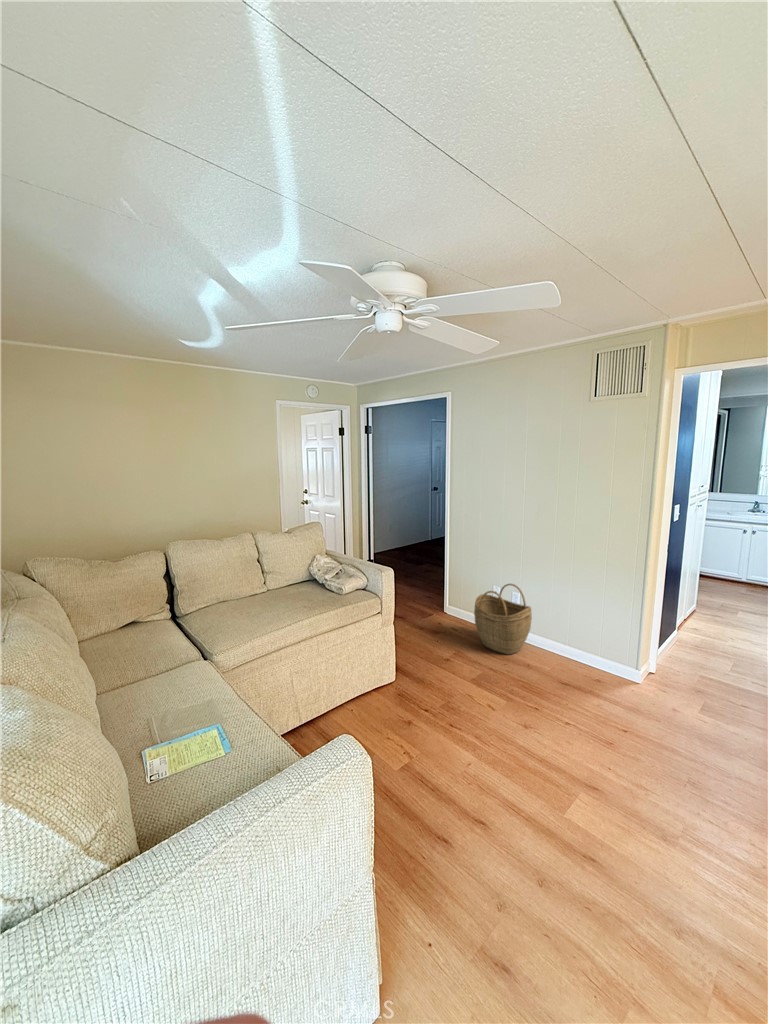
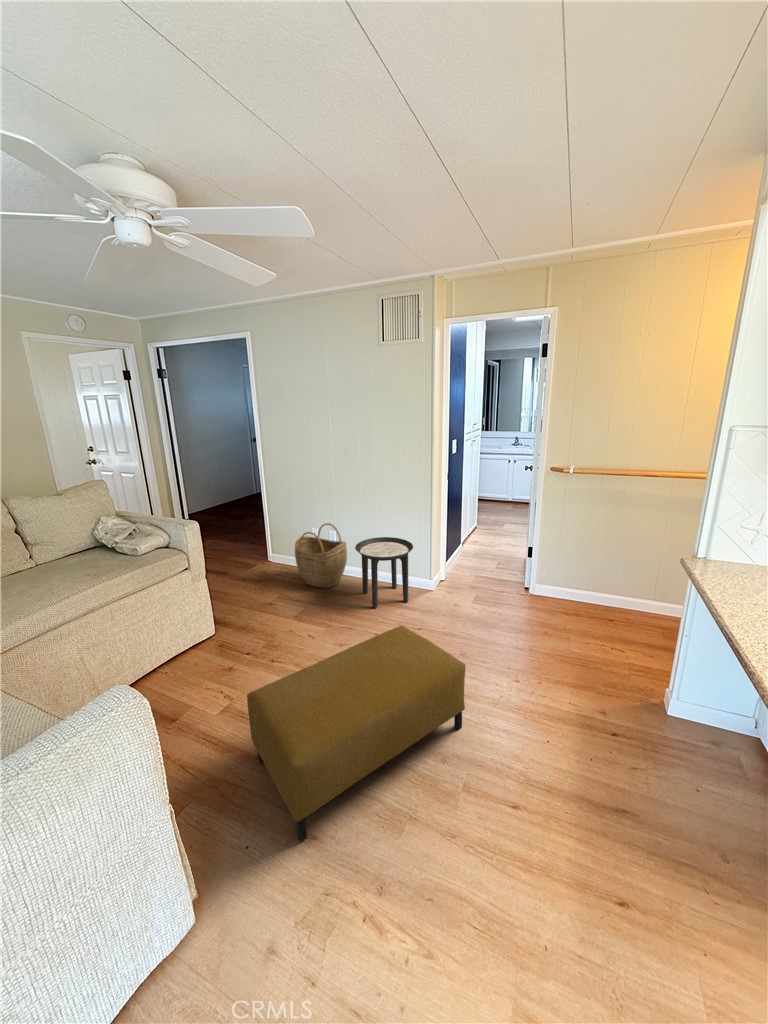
side table: none [545,608,618,692] -> present [355,537,413,608]
ottoman: none [436,725,715,964] -> present [247,625,465,842]

